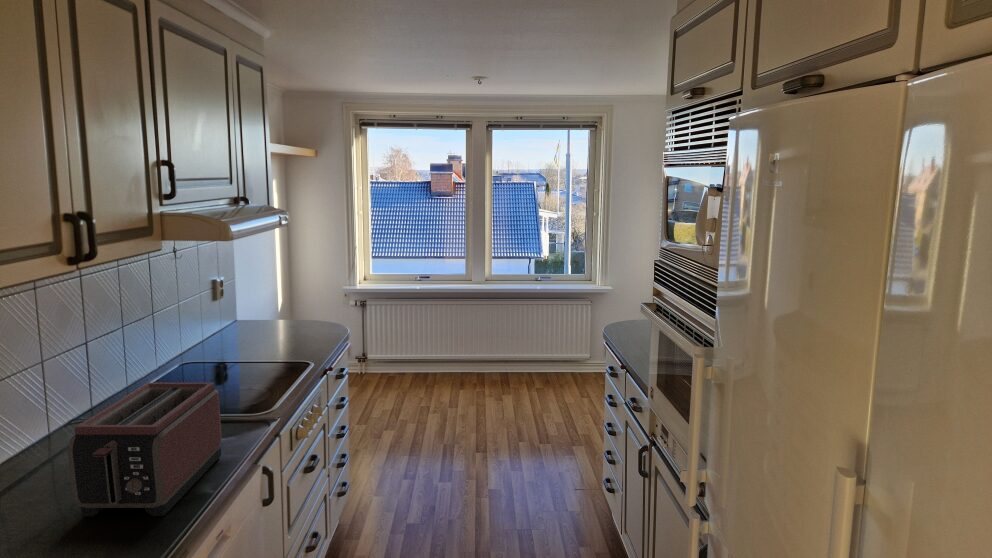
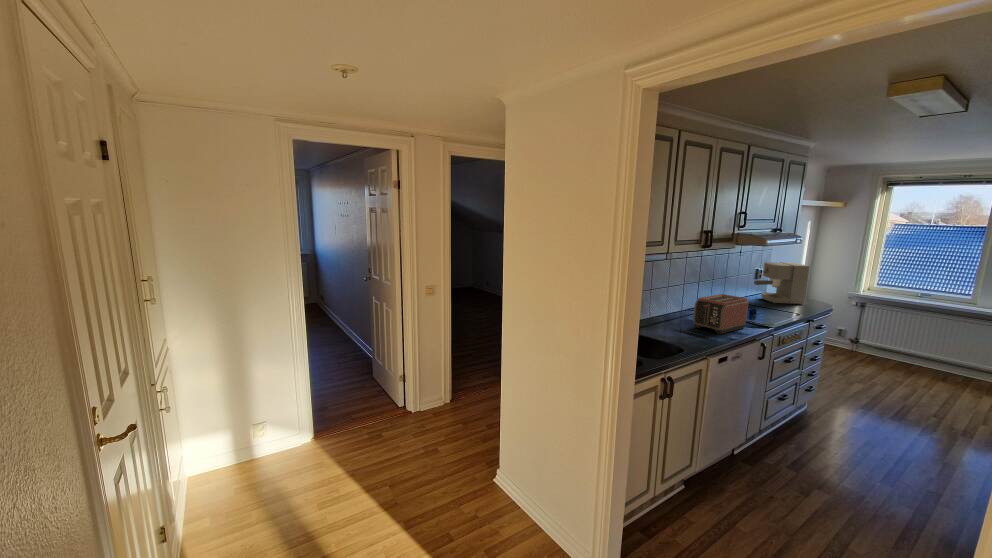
coffee maker: none [217,259,308,346] -> present [754,262,809,305]

